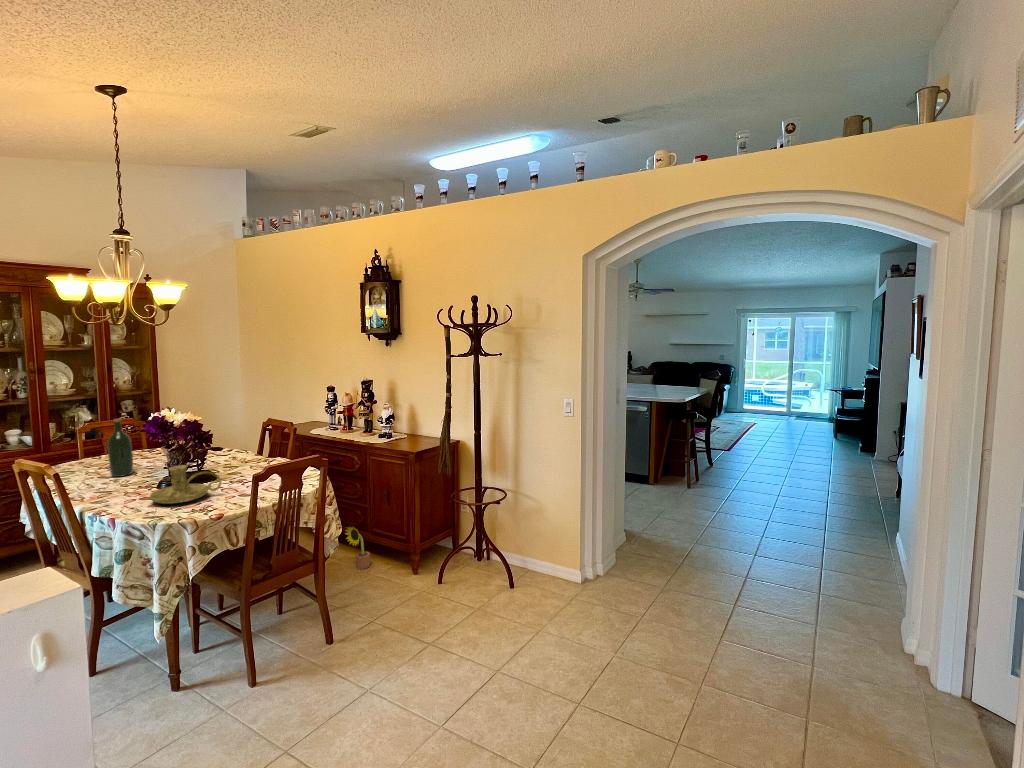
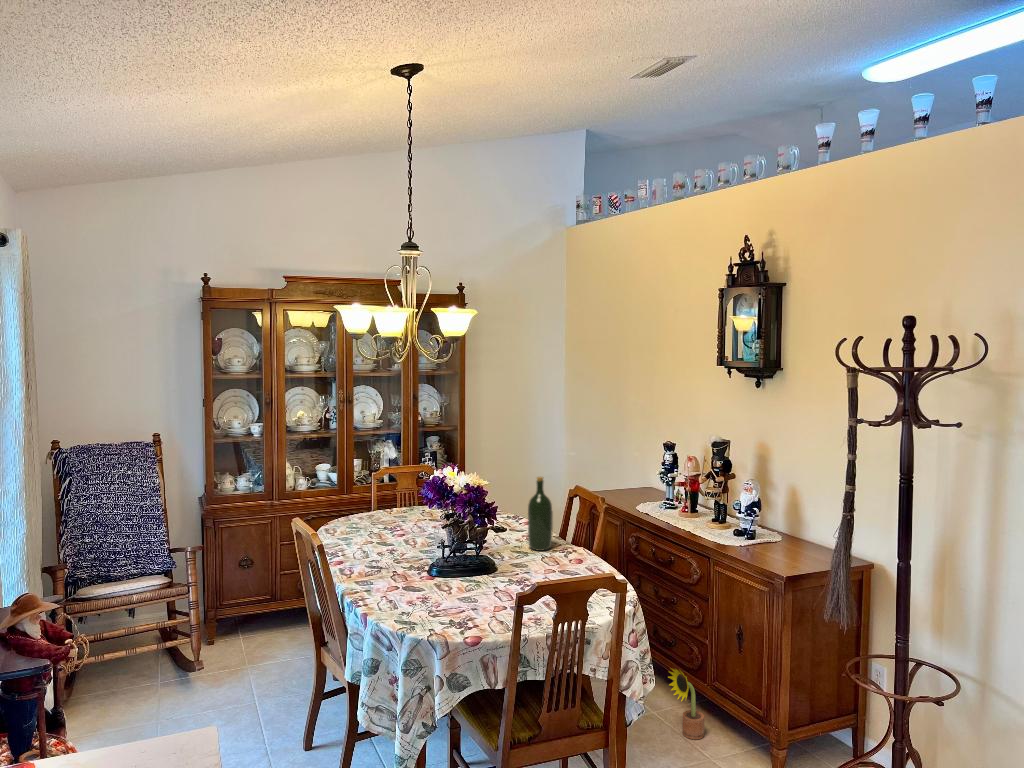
wine bottle: present [107,419,133,477] -> present [528,477,553,551]
candle holder: present [150,465,221,504] -> none [409,554,491,606]

